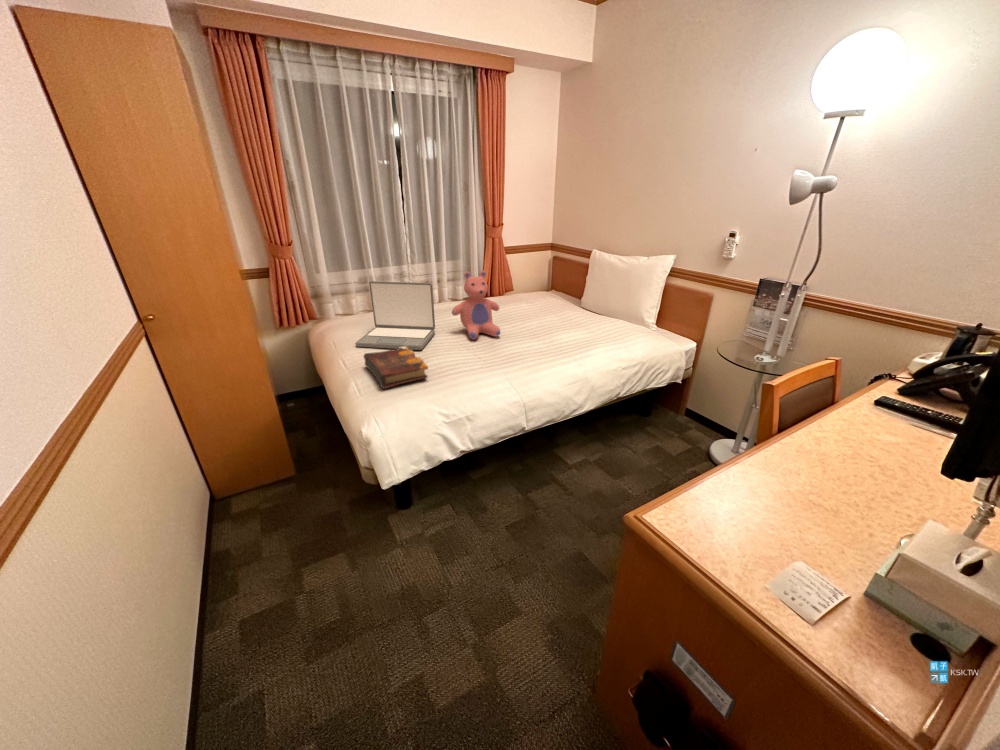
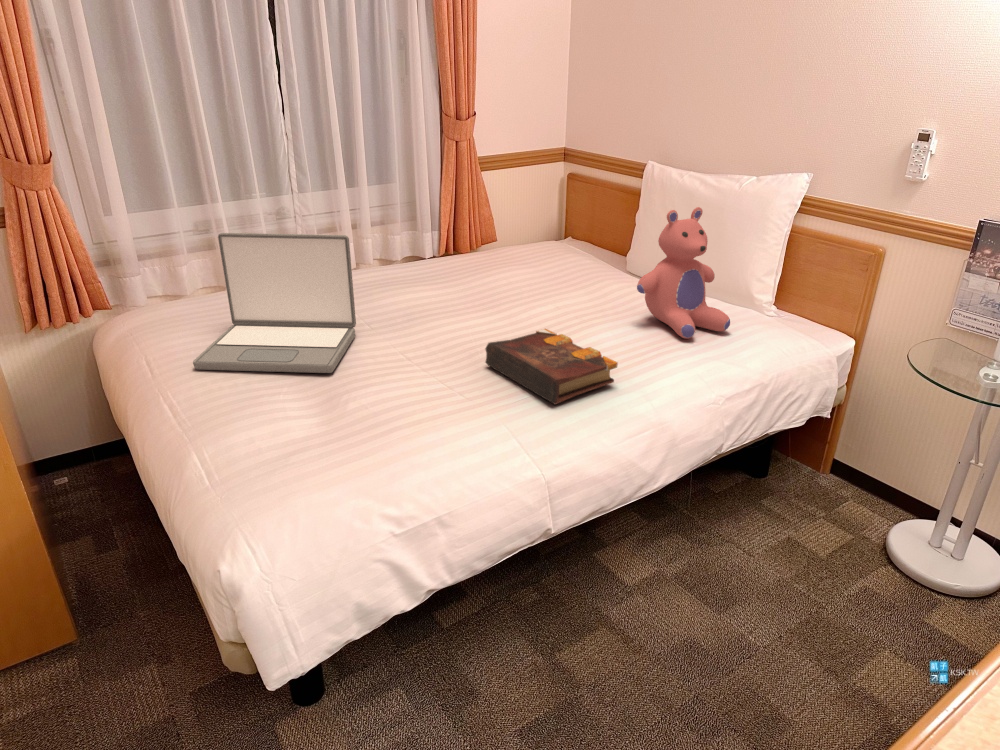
teddy bear: present [452,271,500,339] -> present [637,207,730,339]
book: present [364,347,428,389] -> present [485,329,618,405]

